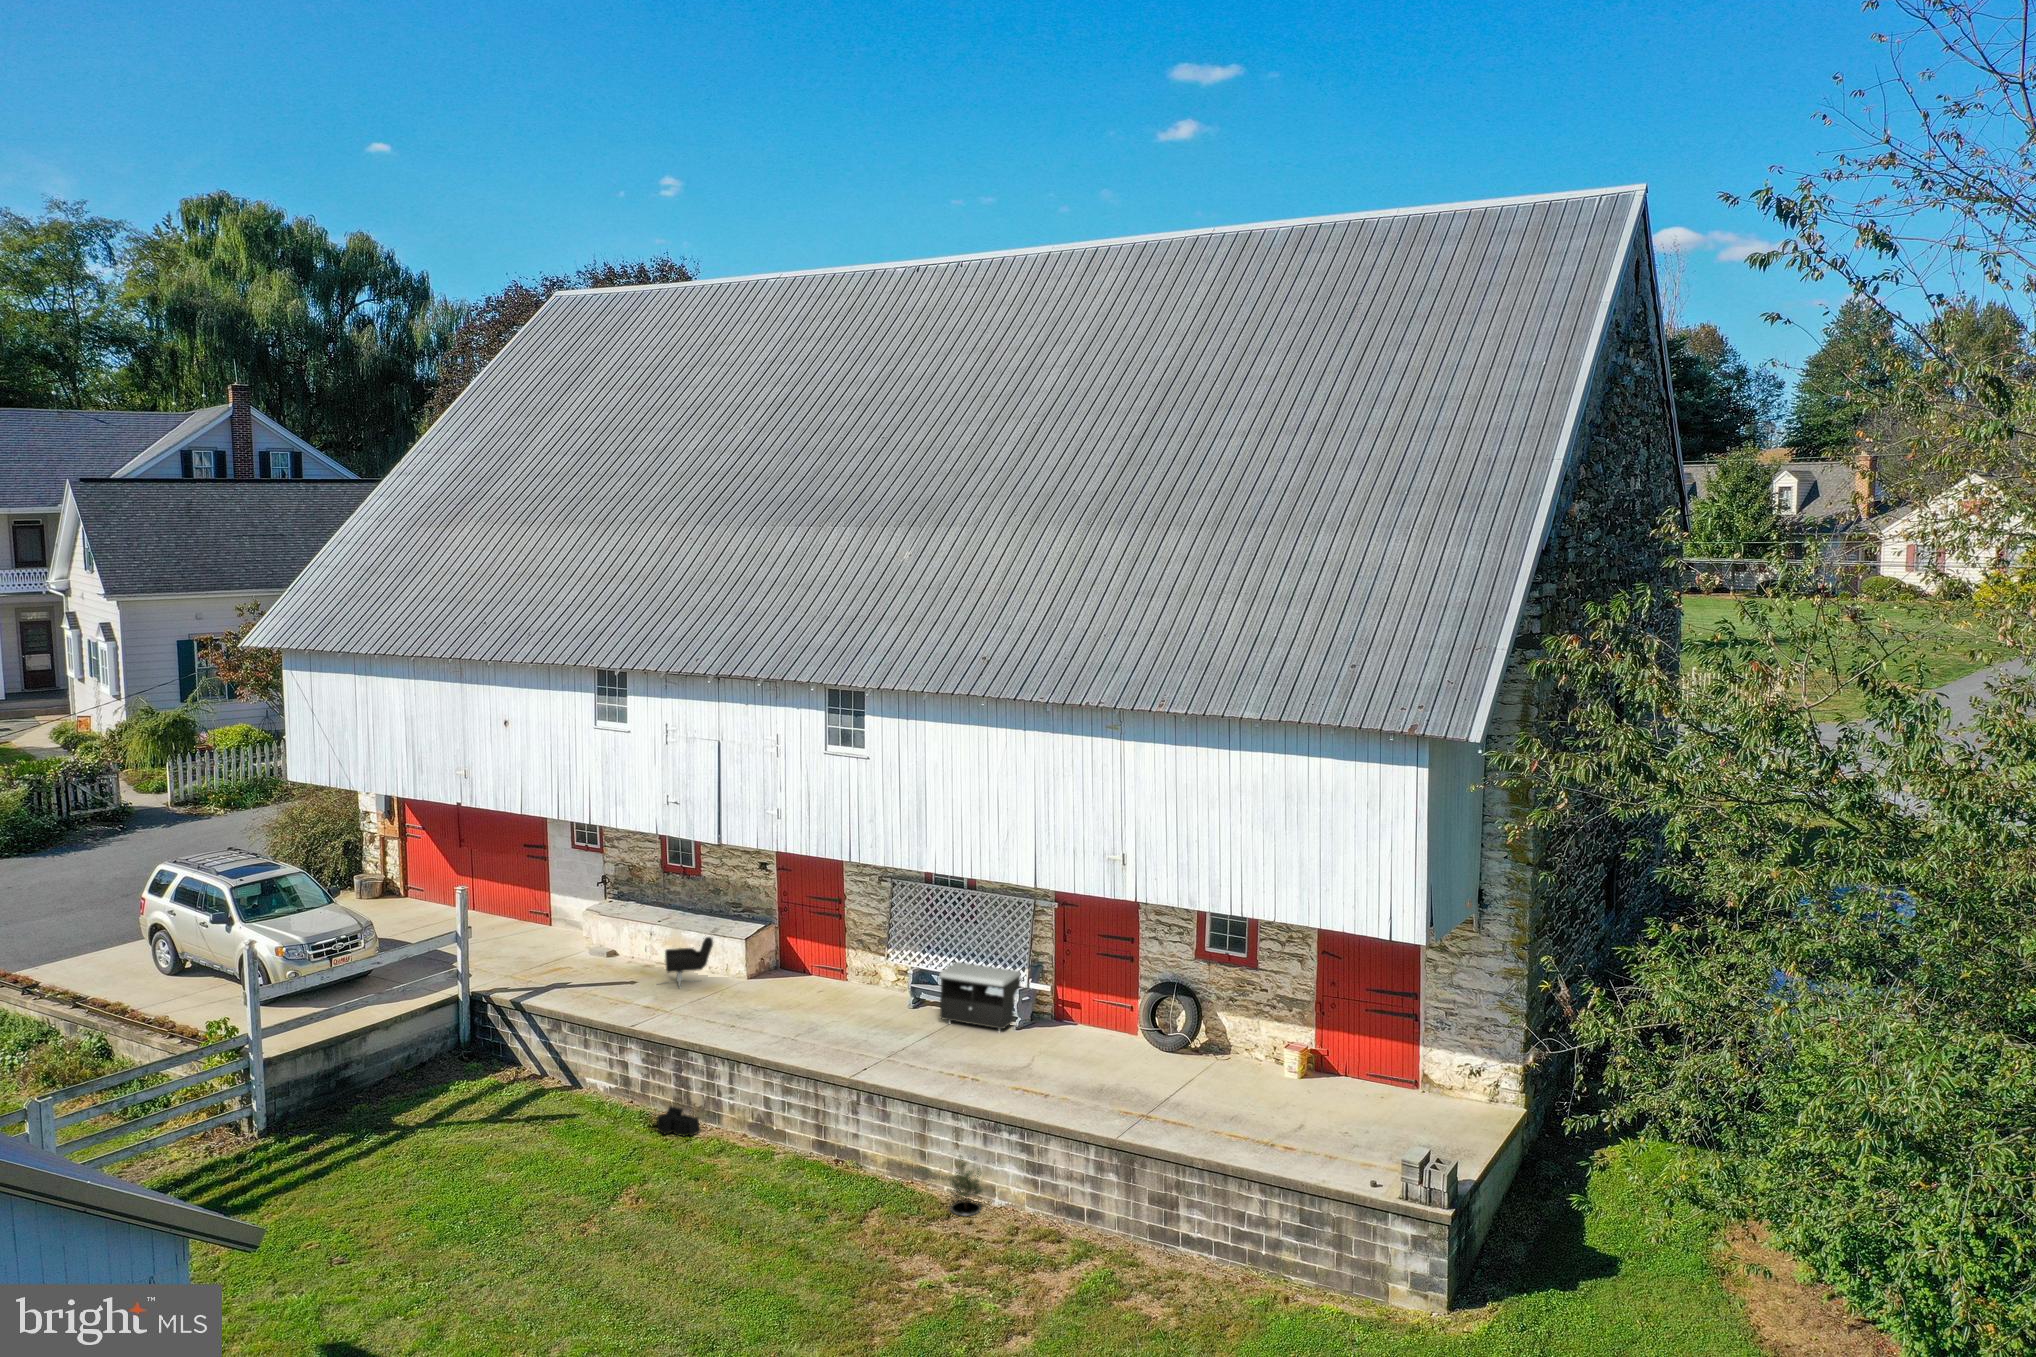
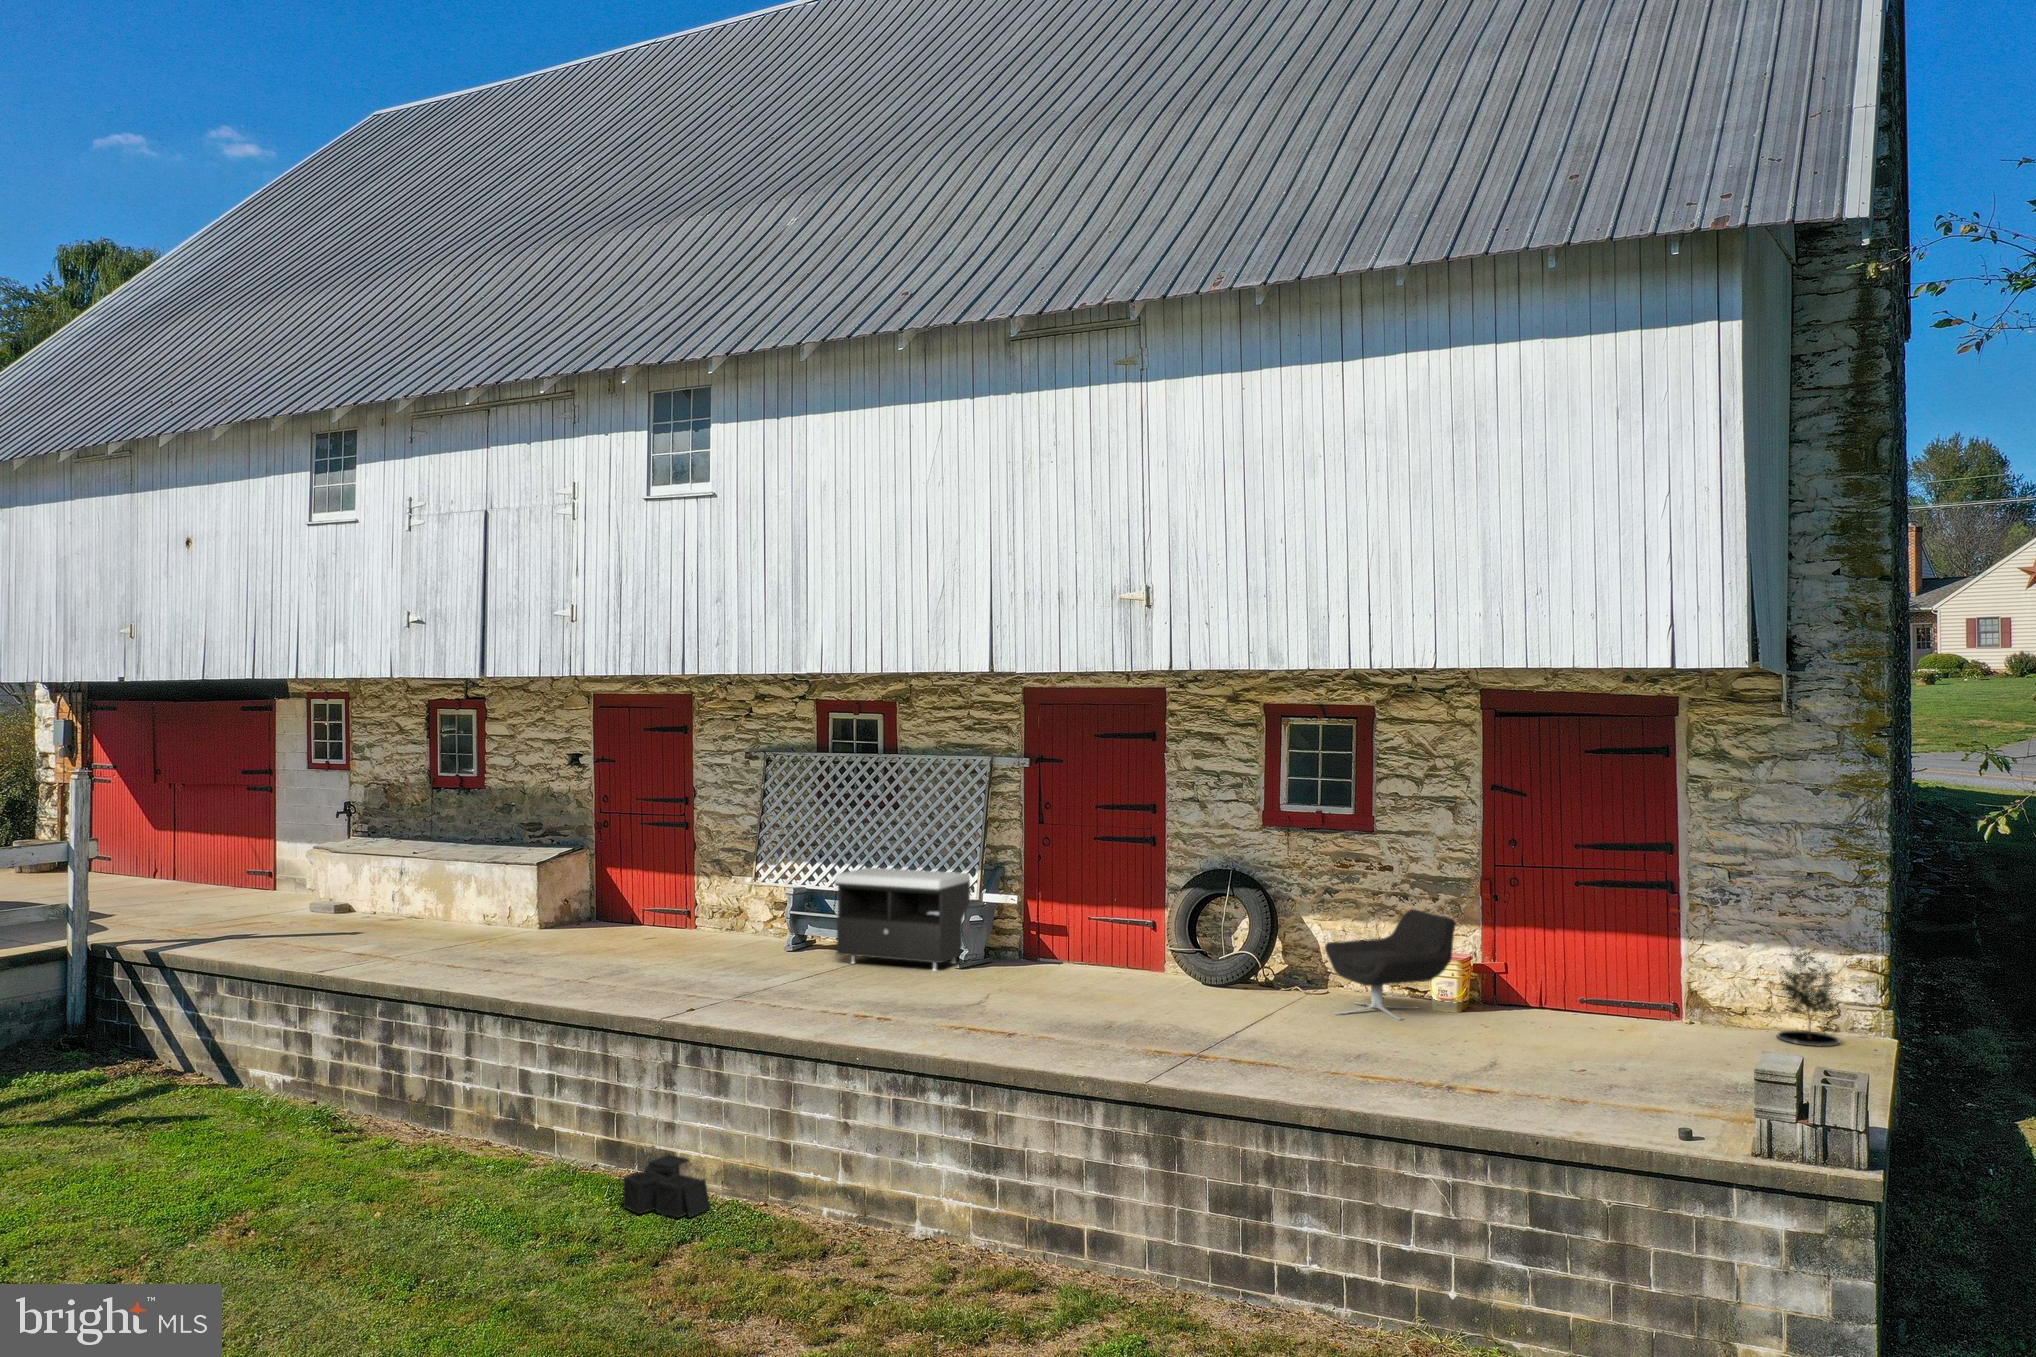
lounge chair: present [665,937,713,987] -> present [1325,909,1456,1020]
storage bin: present [657,1106,701,1136] -> present [623,1155,710,1218]
potted tree: present [948,1158,983,1216] -> present [1777,943,1840,1047]

